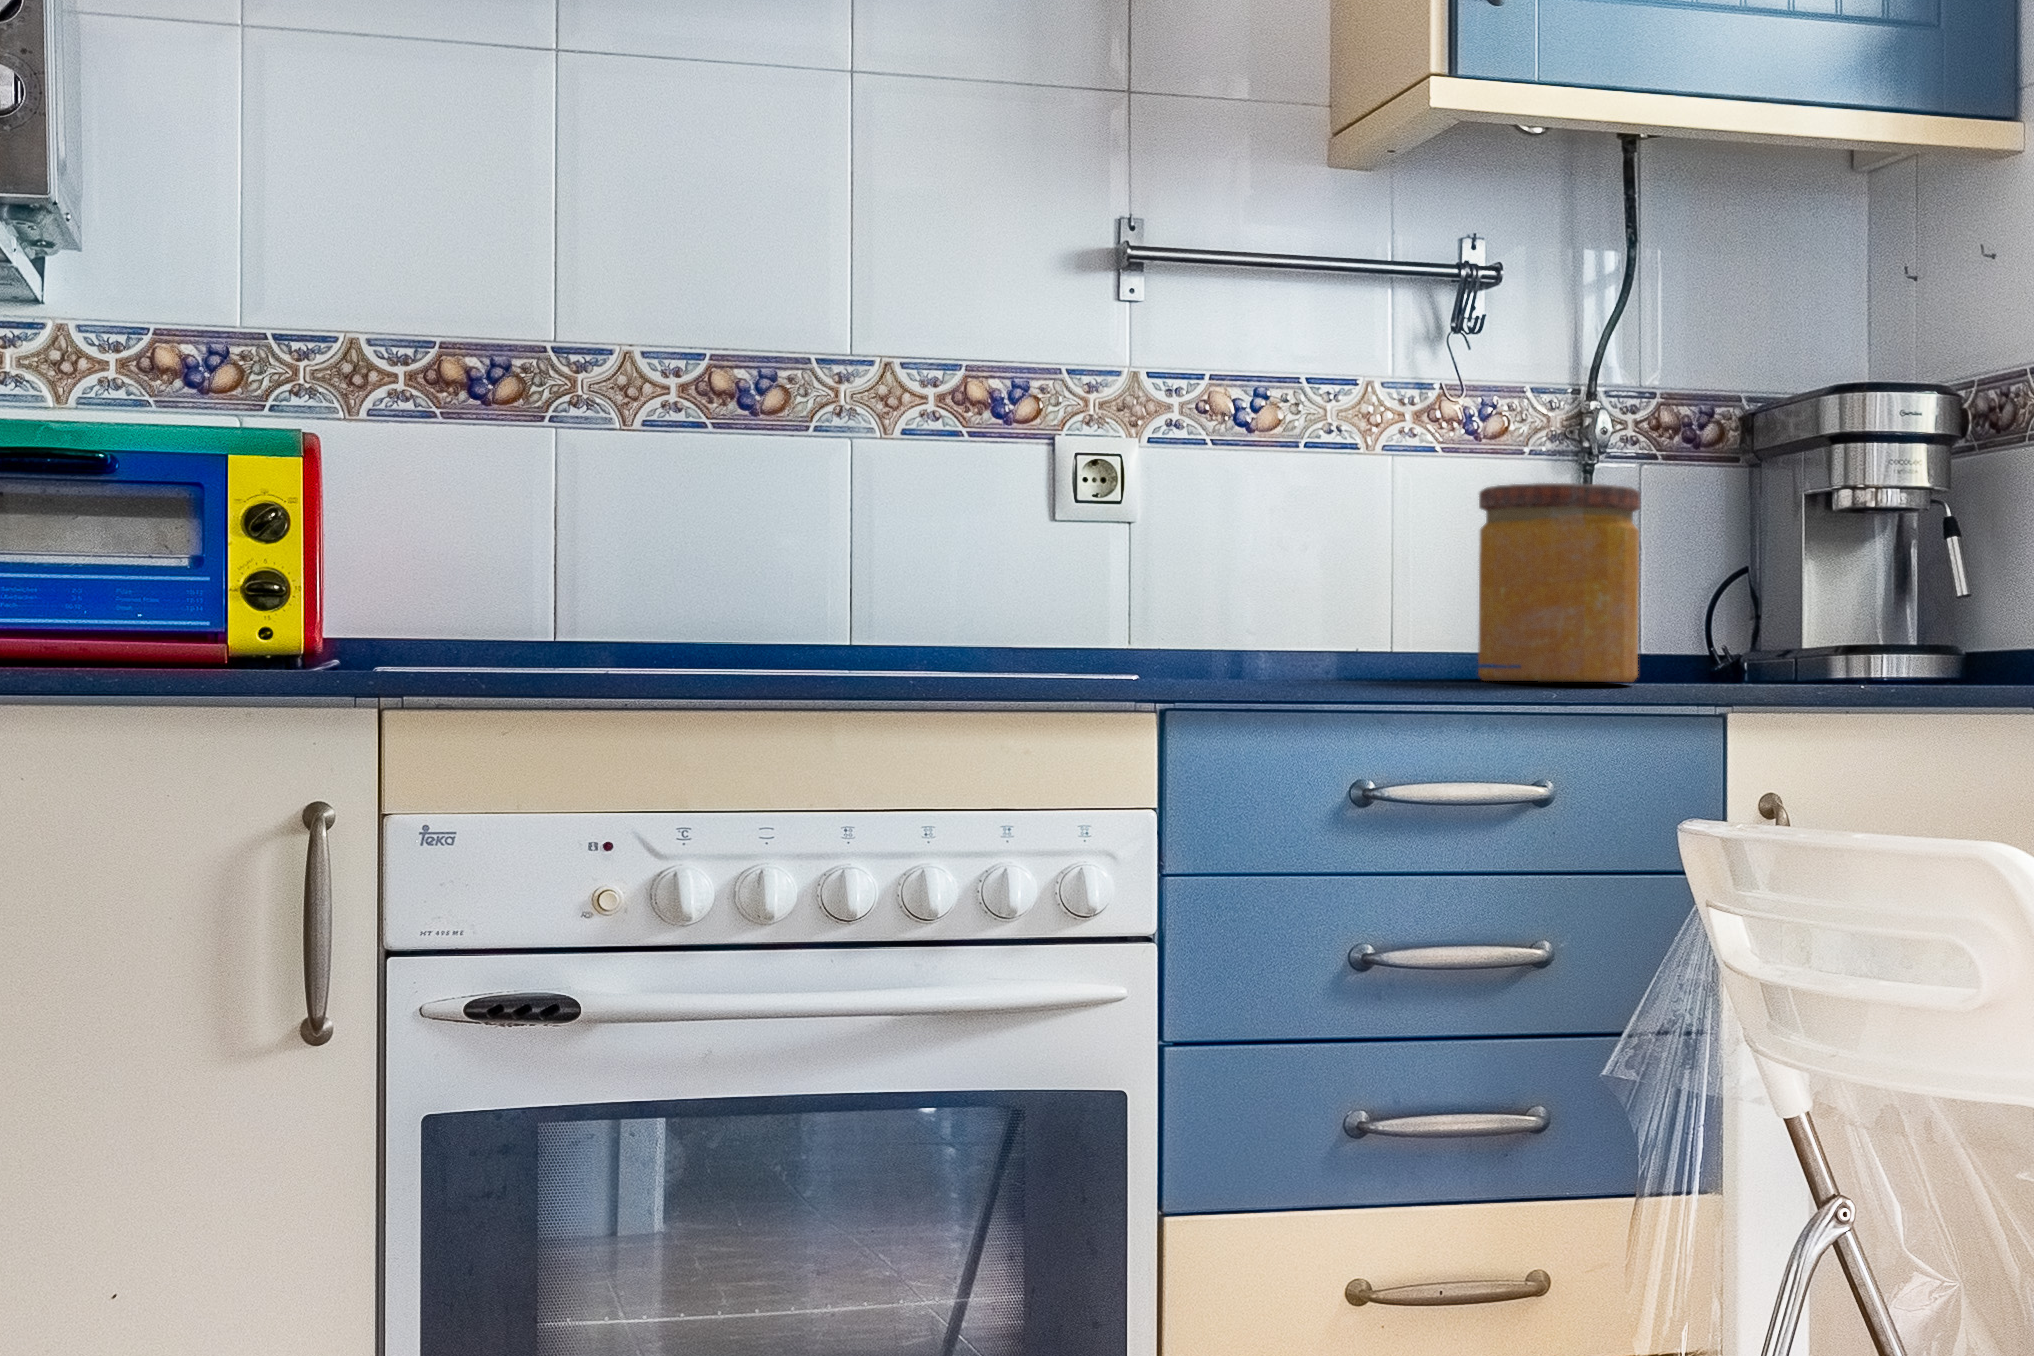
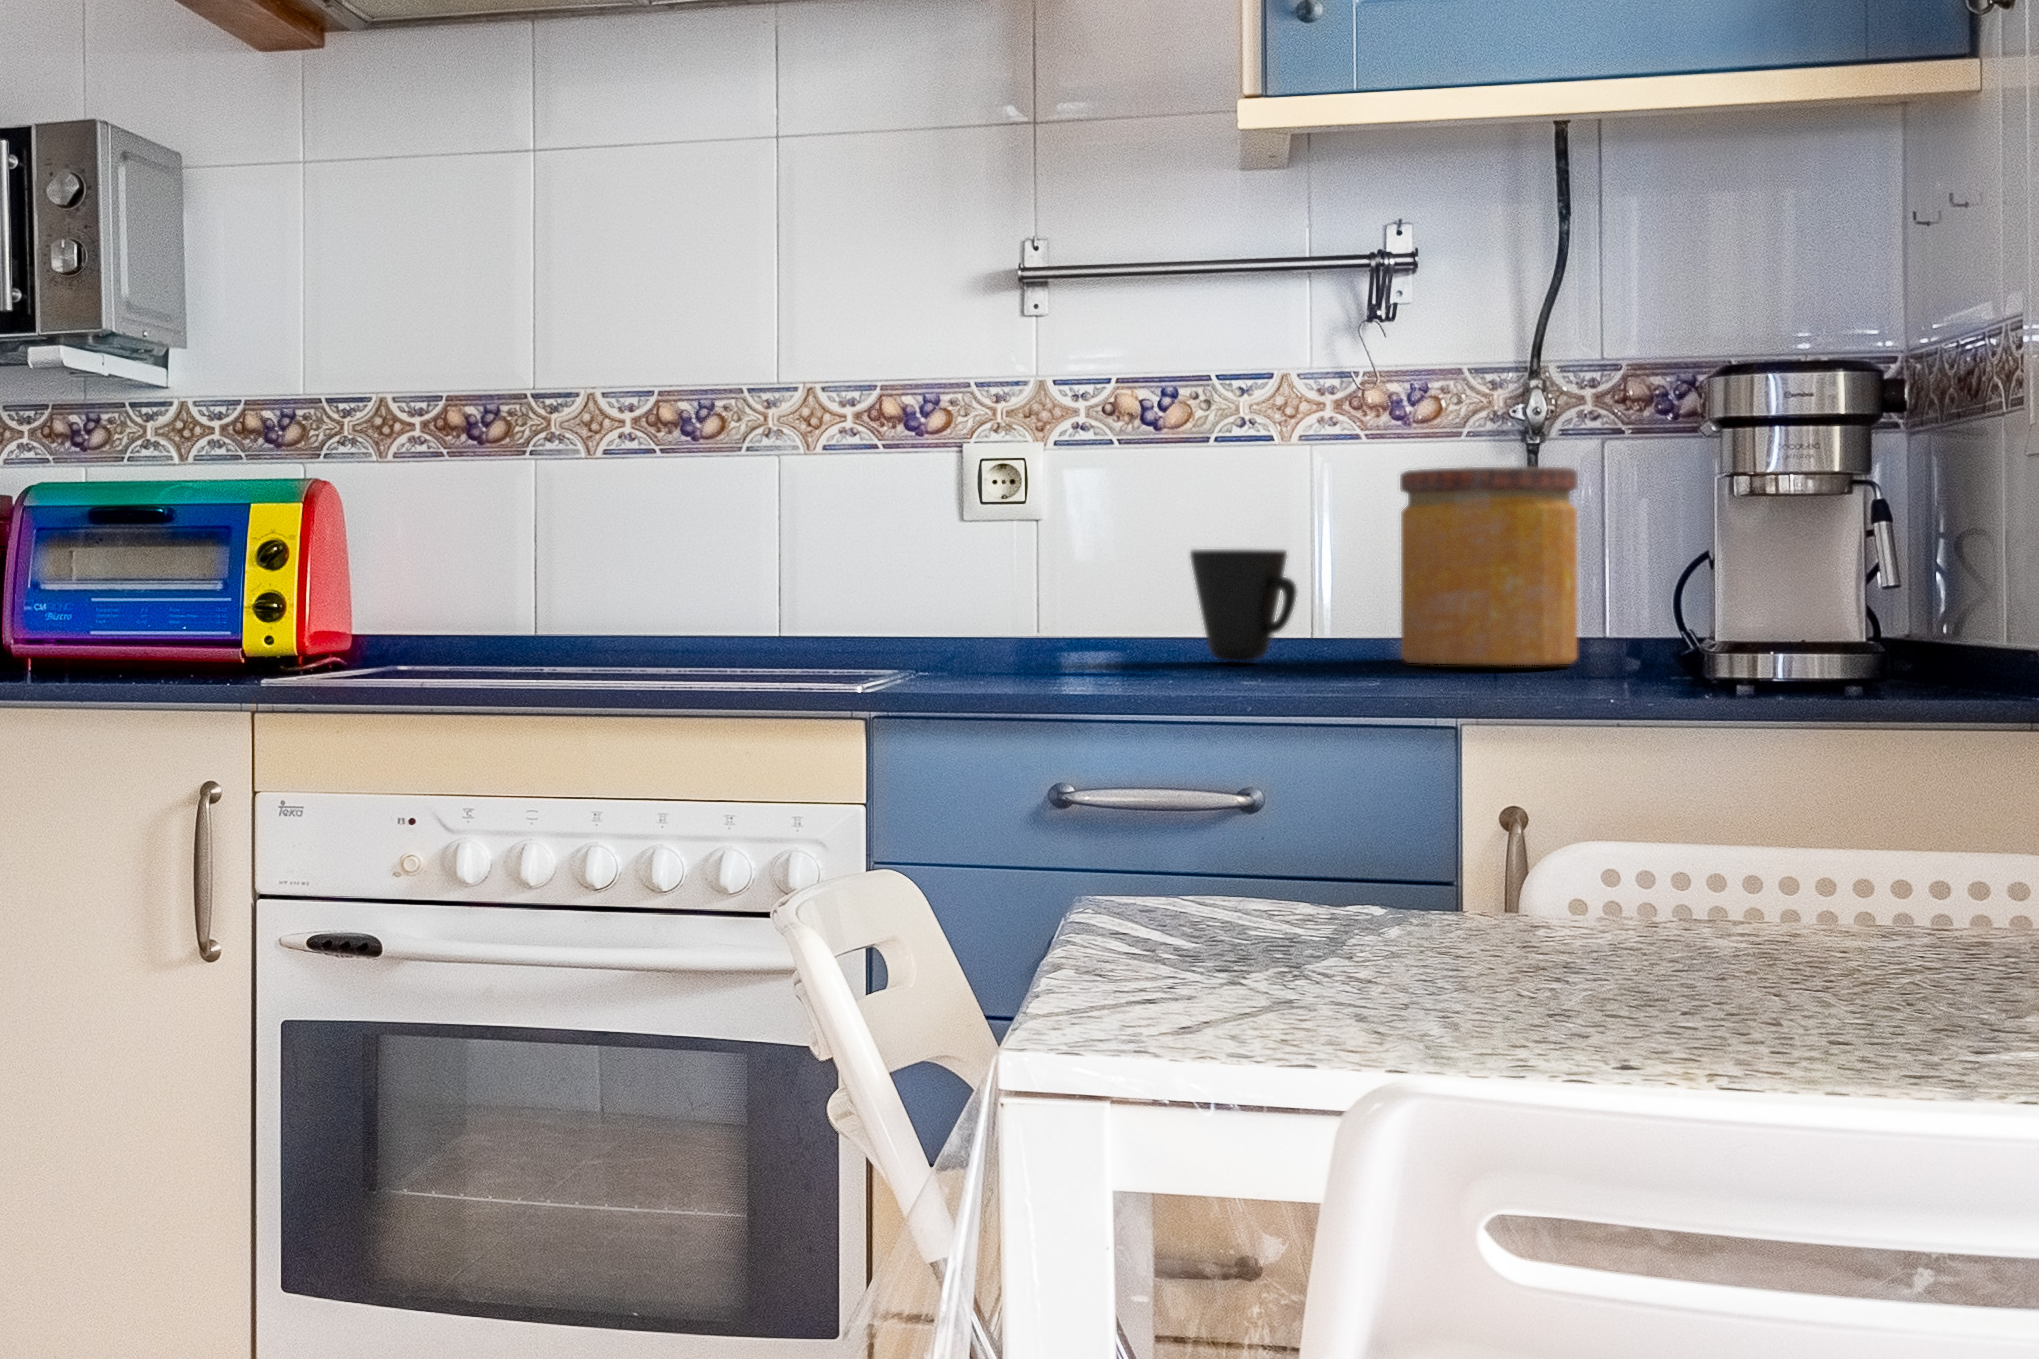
mug: none [1295,558,1408,678] -> present [1190,549,1297,663]

